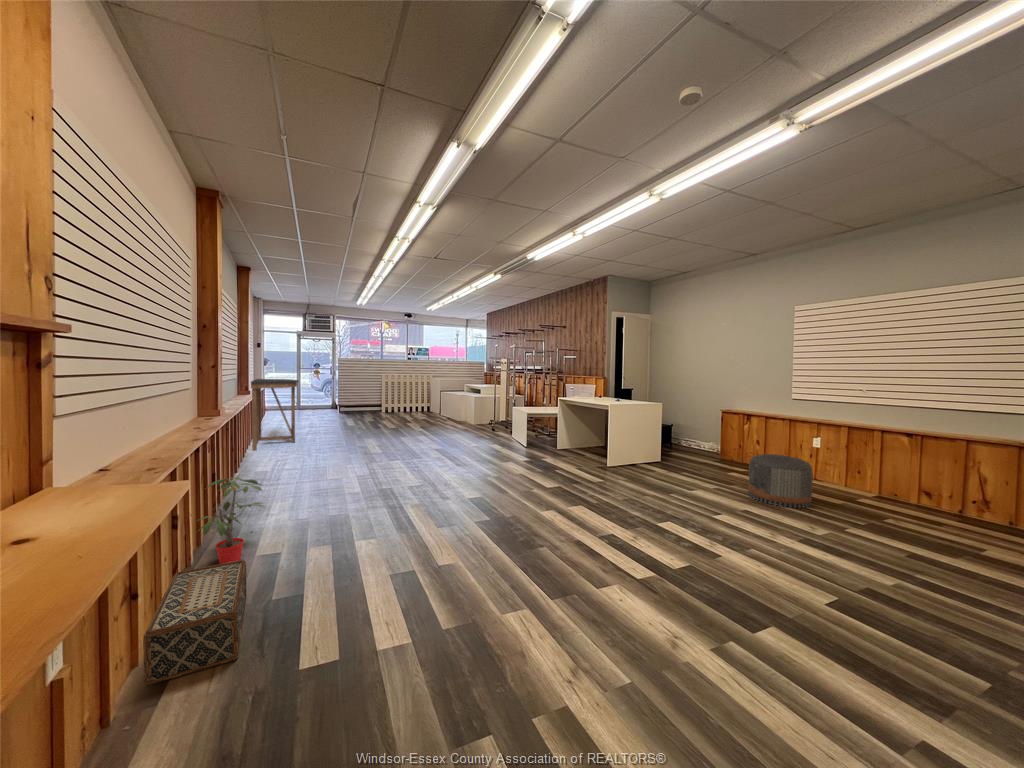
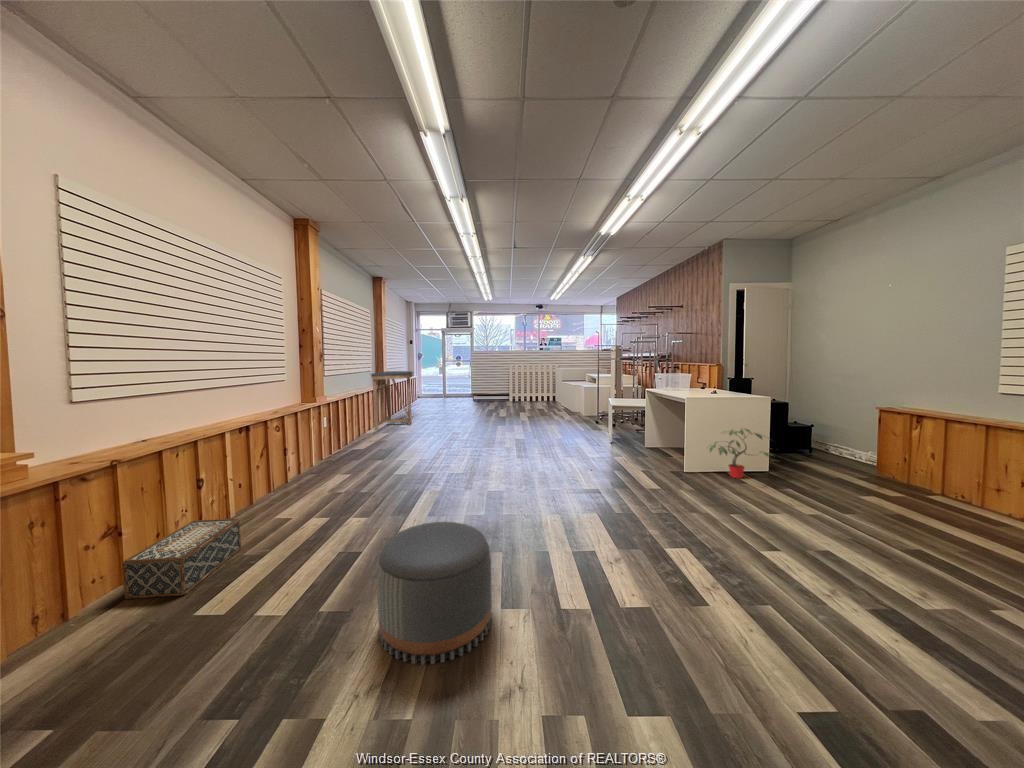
pouf: present [748,454,813,508] -> present [377,522,492,665]
potted plant: present [198,478,264,564] -> present [710,429,772,478]

